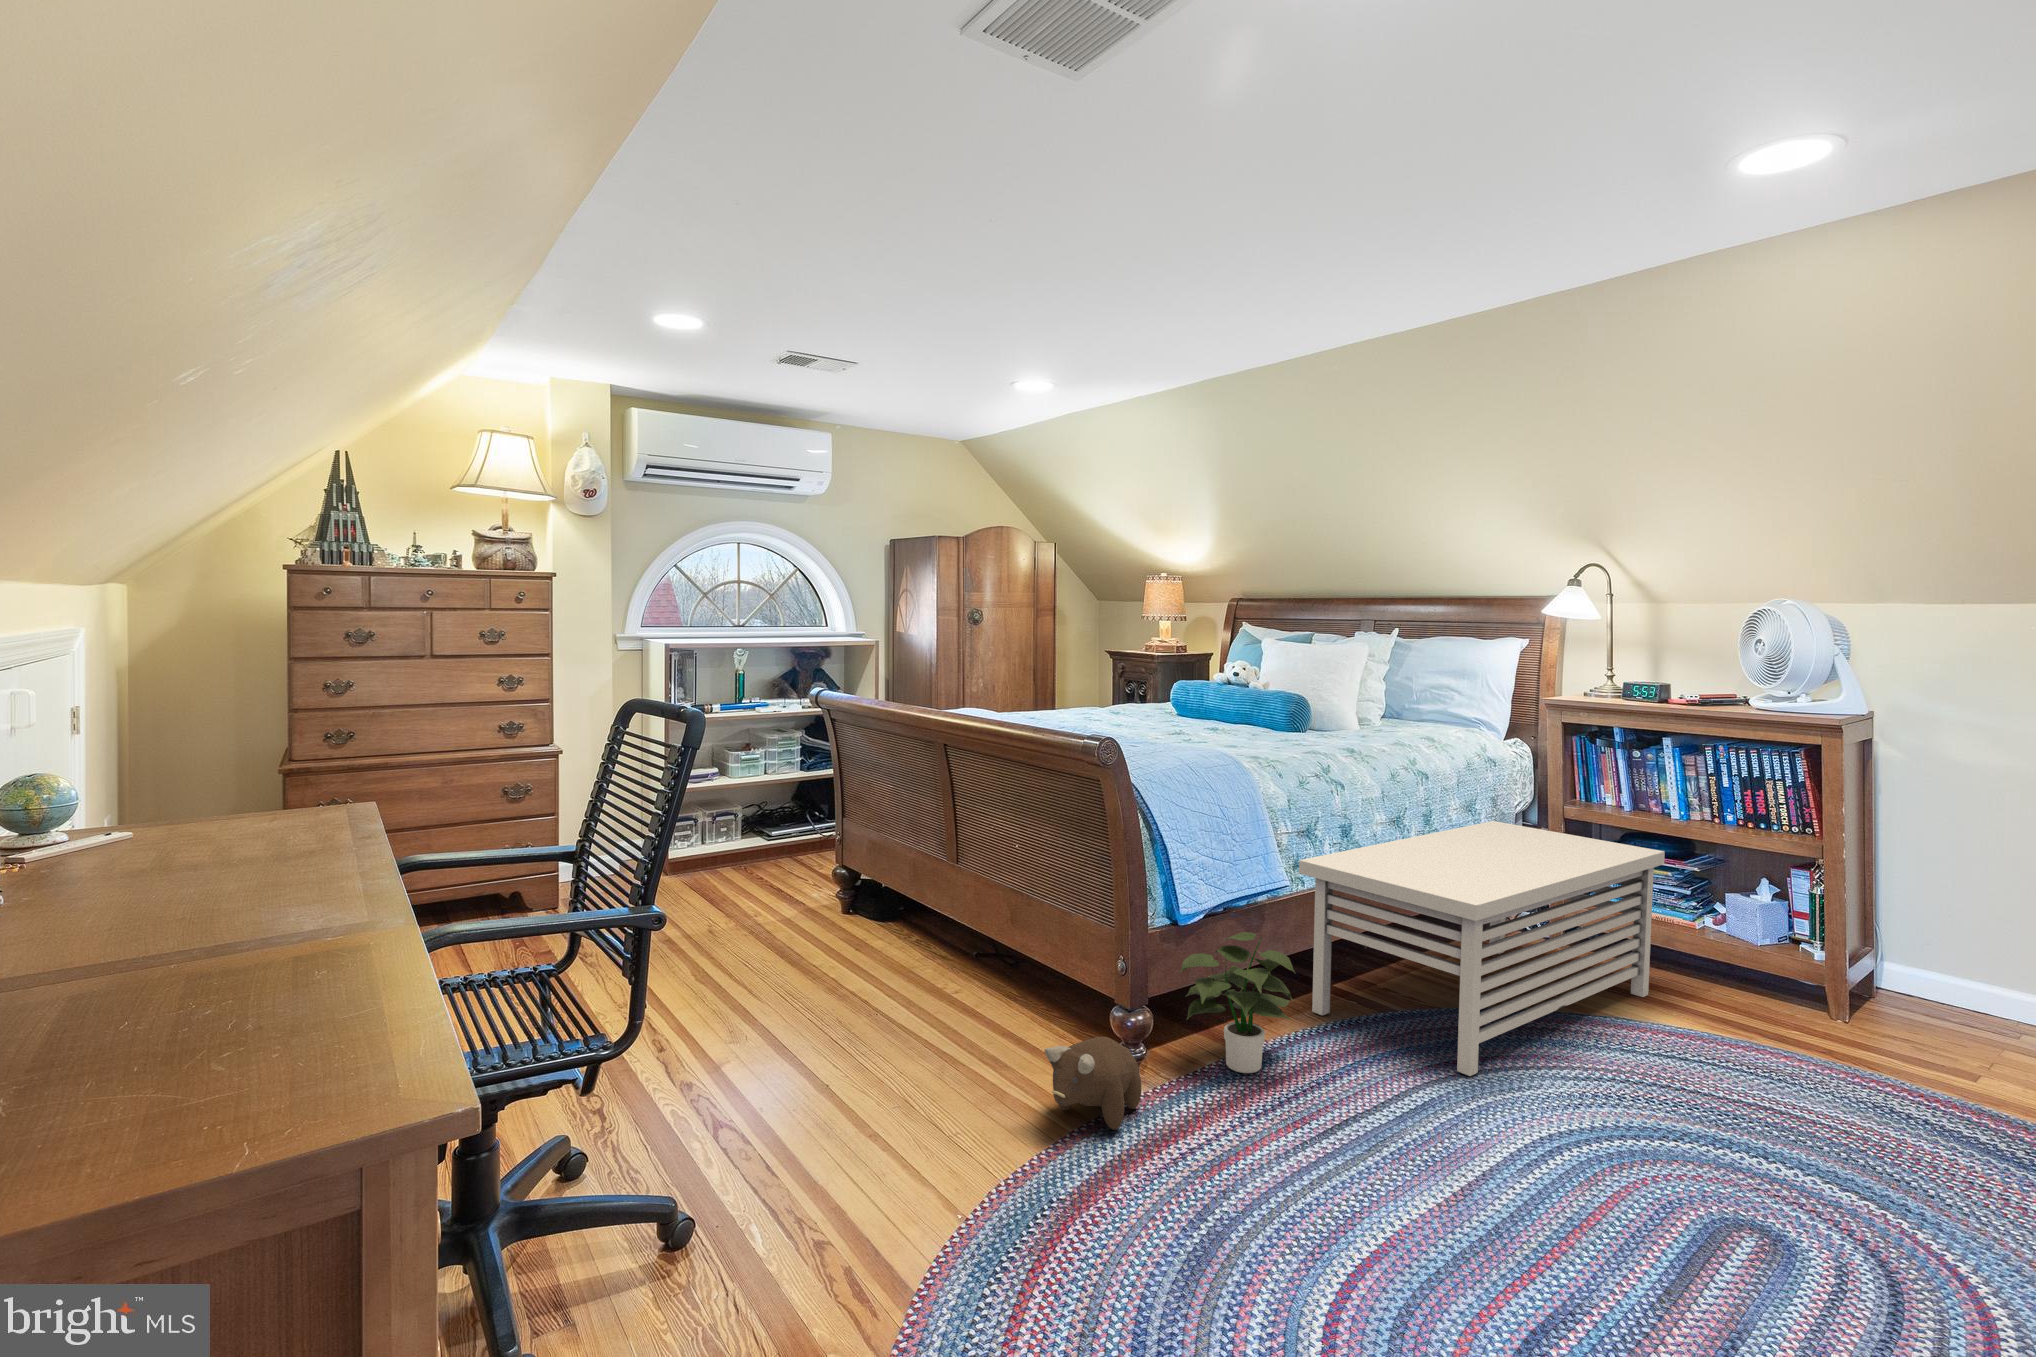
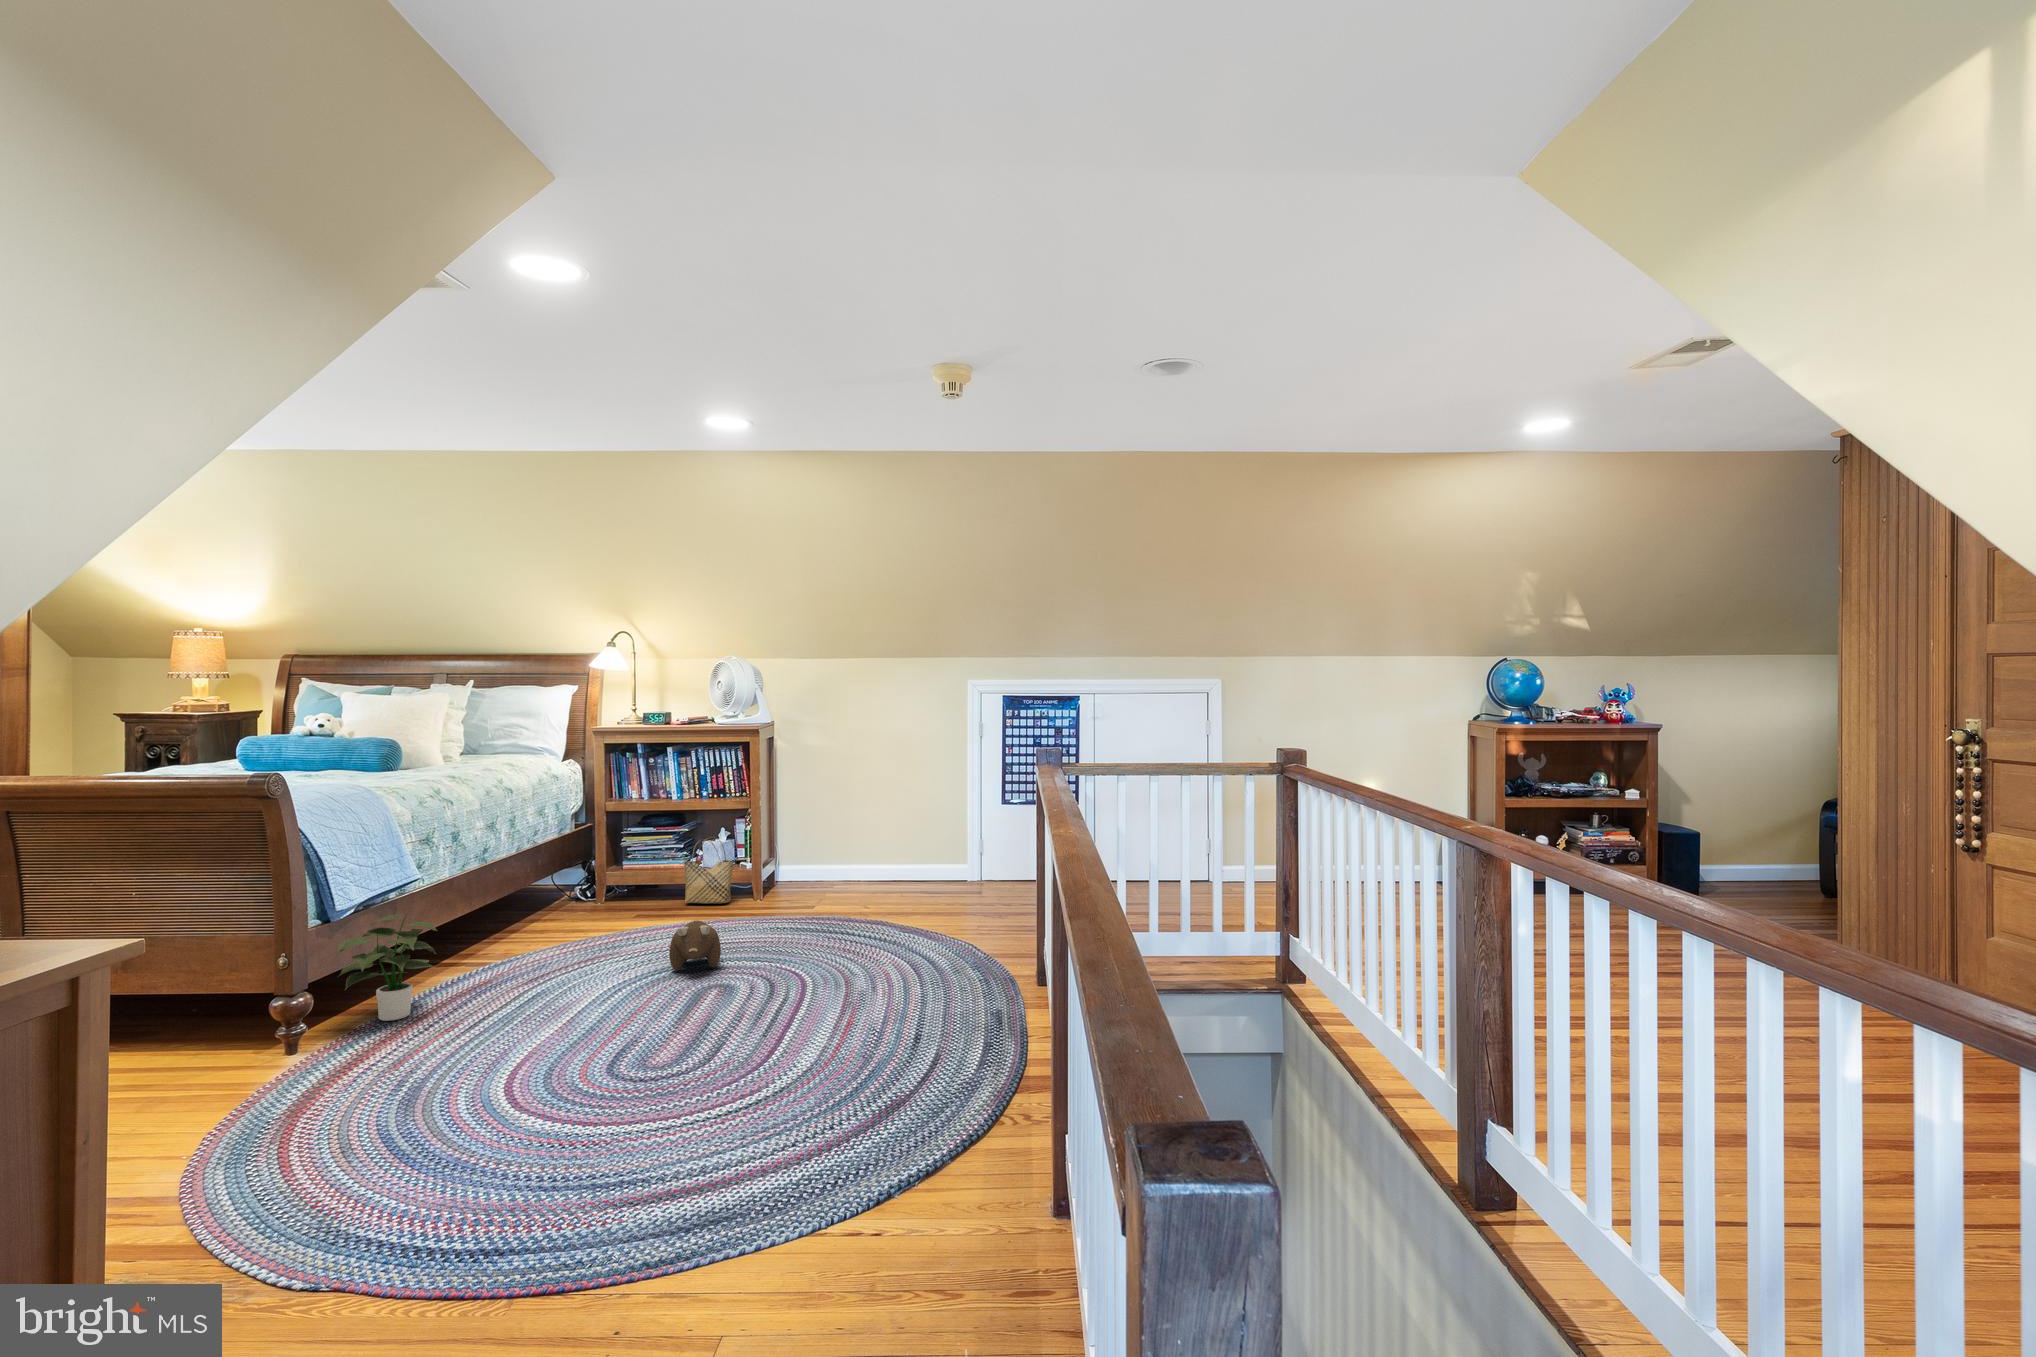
storage bench: present [1299,821,1665,1076] -> none [423,819,670,975]
woven basket: none [1685,890,1783,1007] -> present [684,836,733,904]
plush toy: present [1044,1037,1141,1130] -> present [669,921,721,970]

